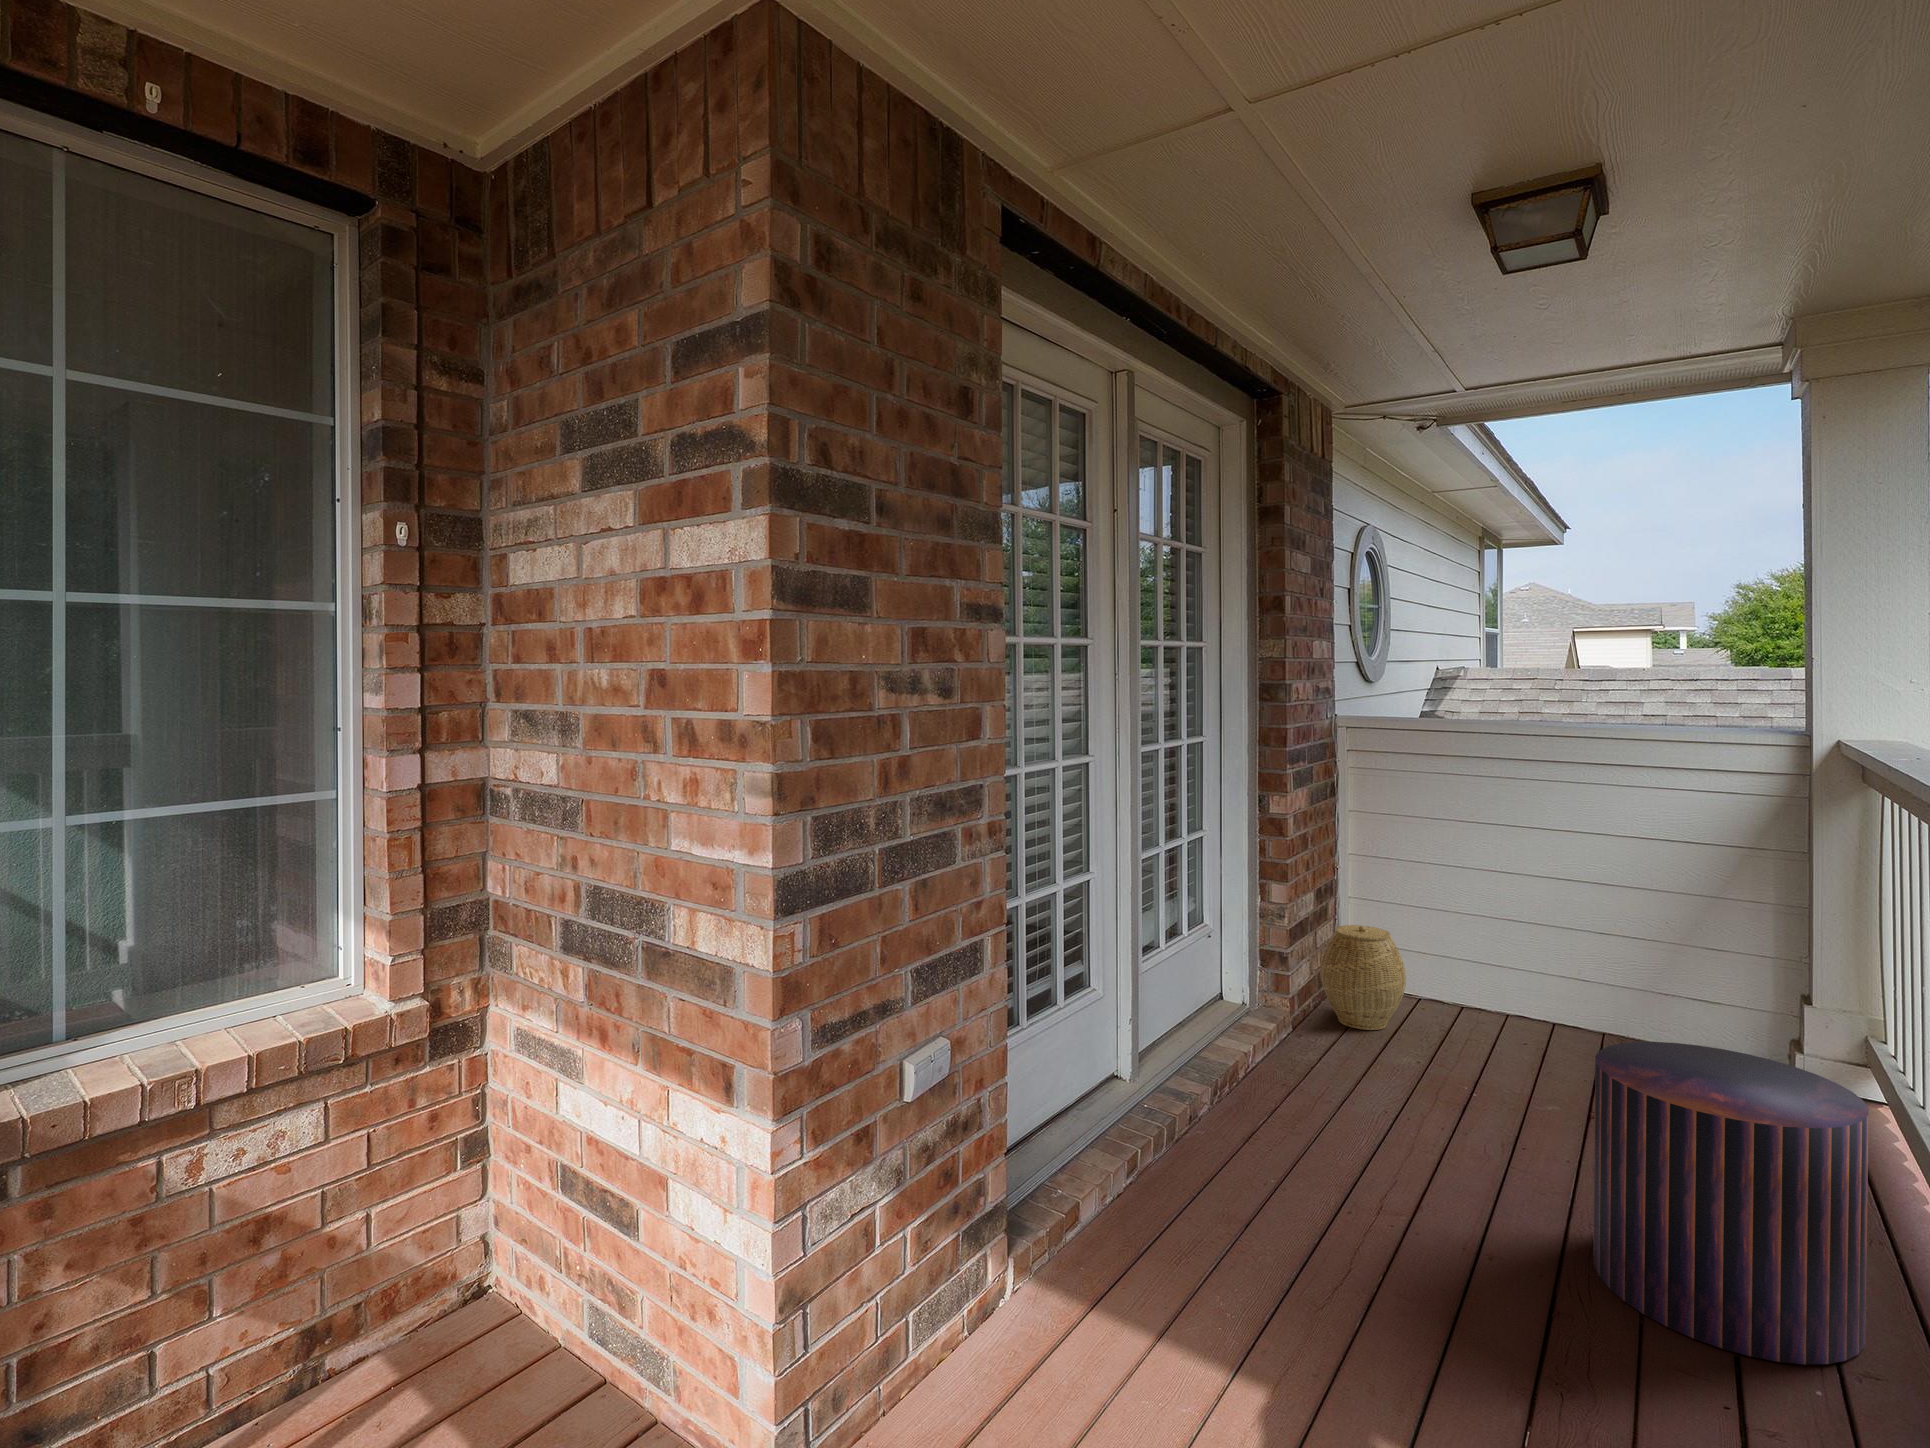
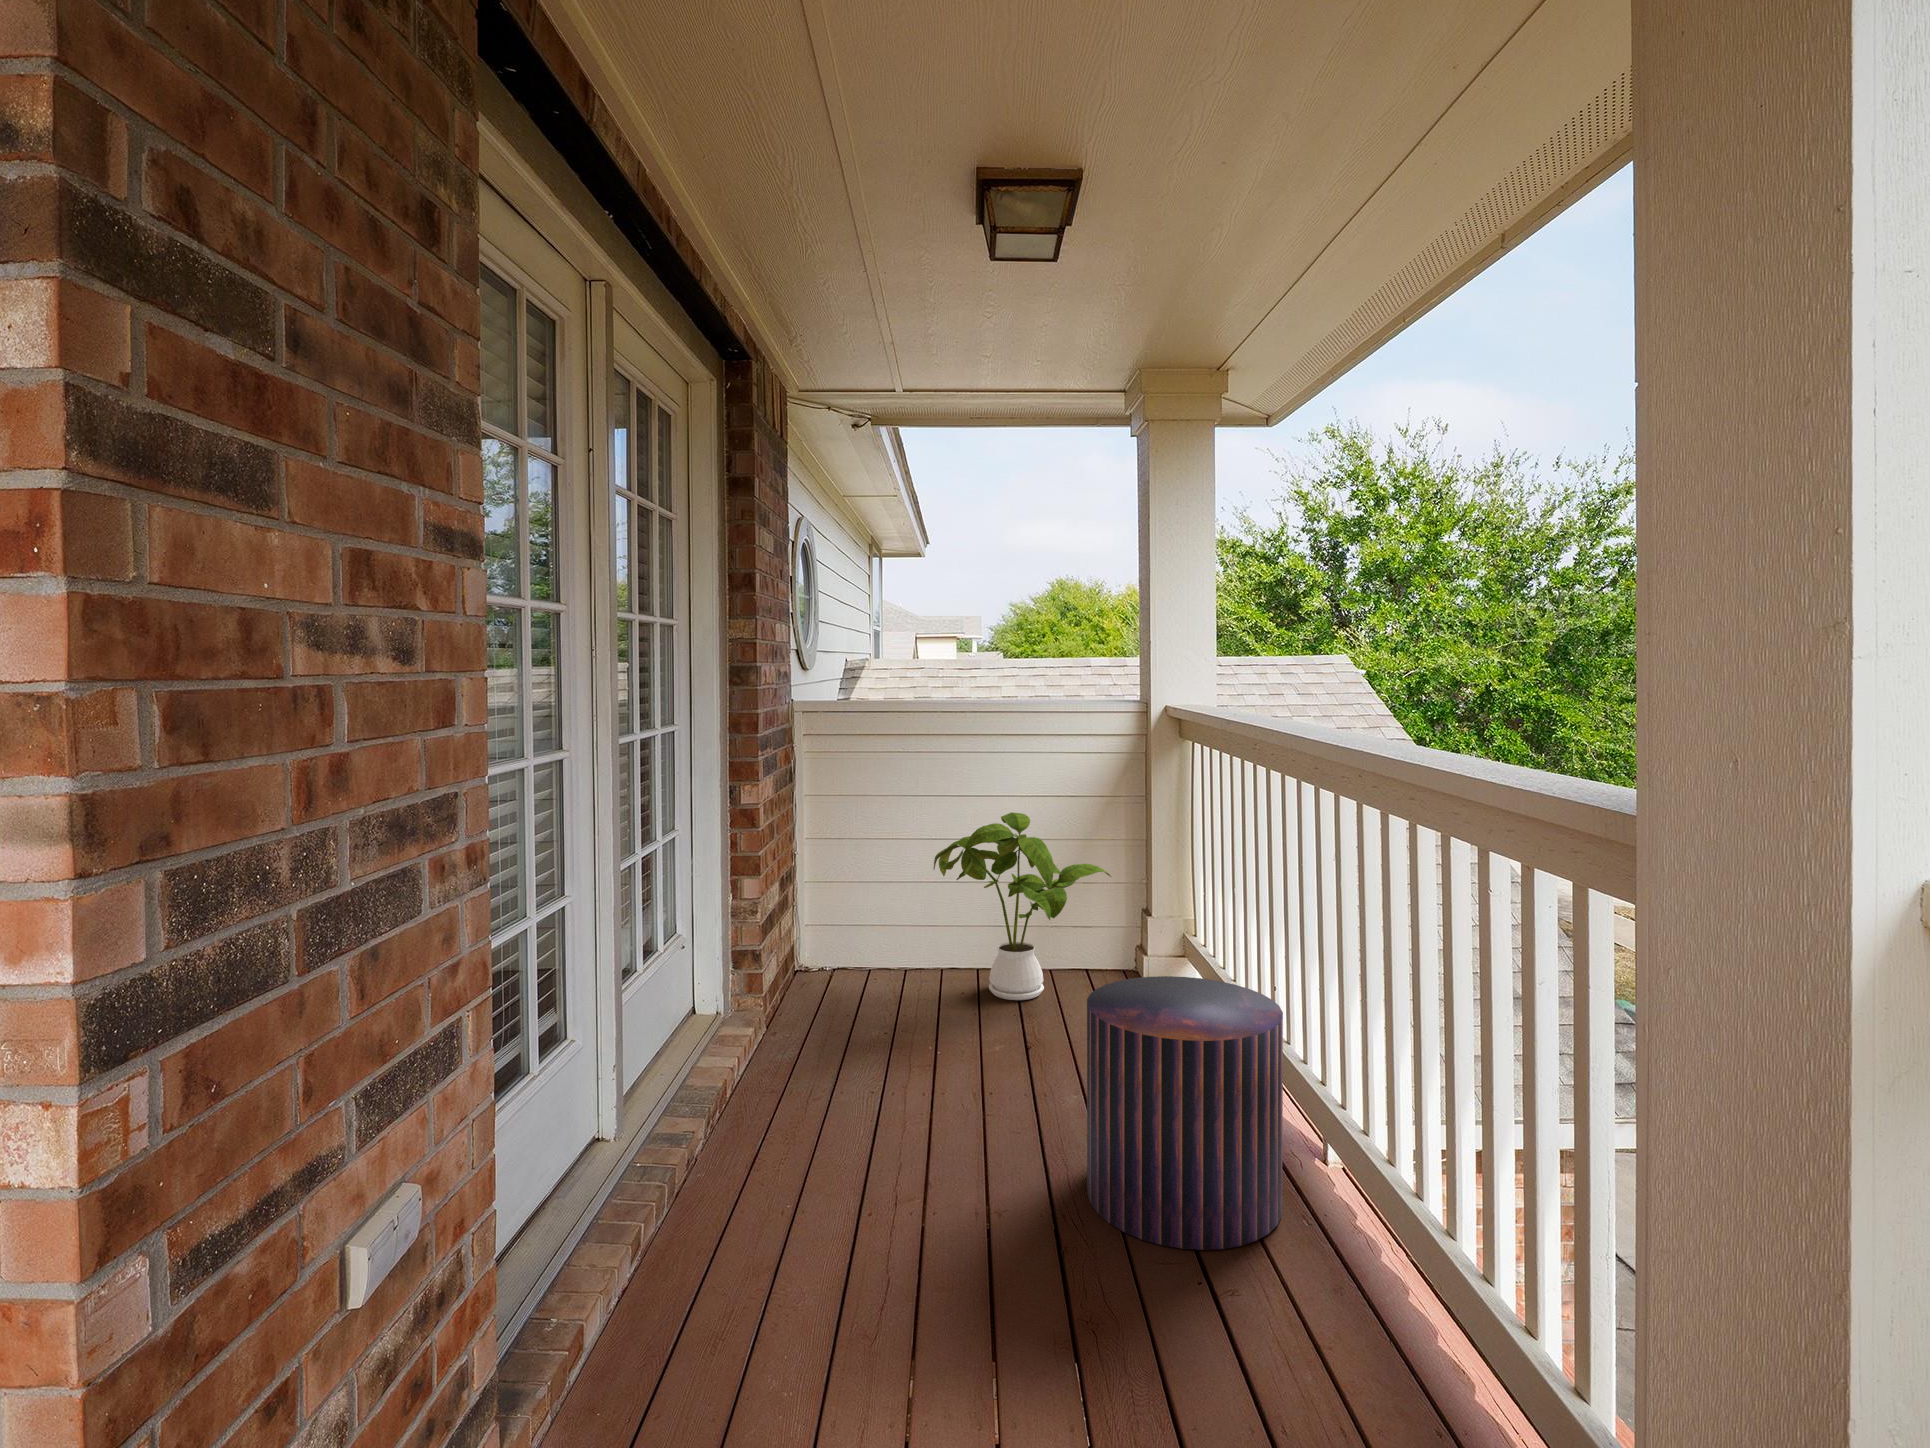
house plant: none [1482,849,1725,1058] -> present [934,812,1112,1000]
woven basket: present [1320,925,1406,1030] -> none [791,910,871,1016]

